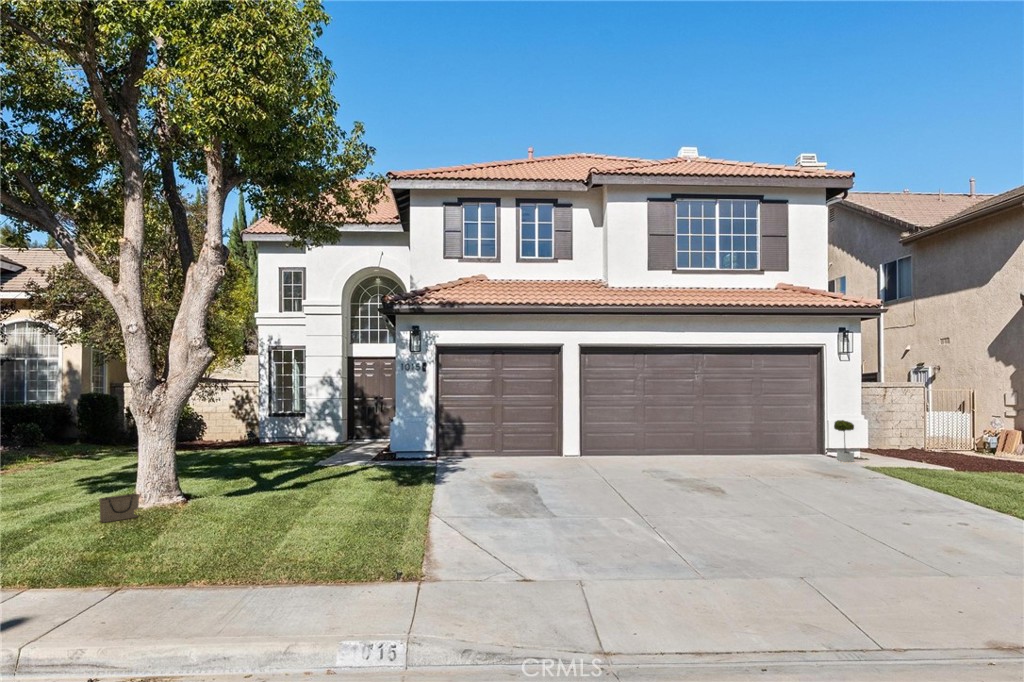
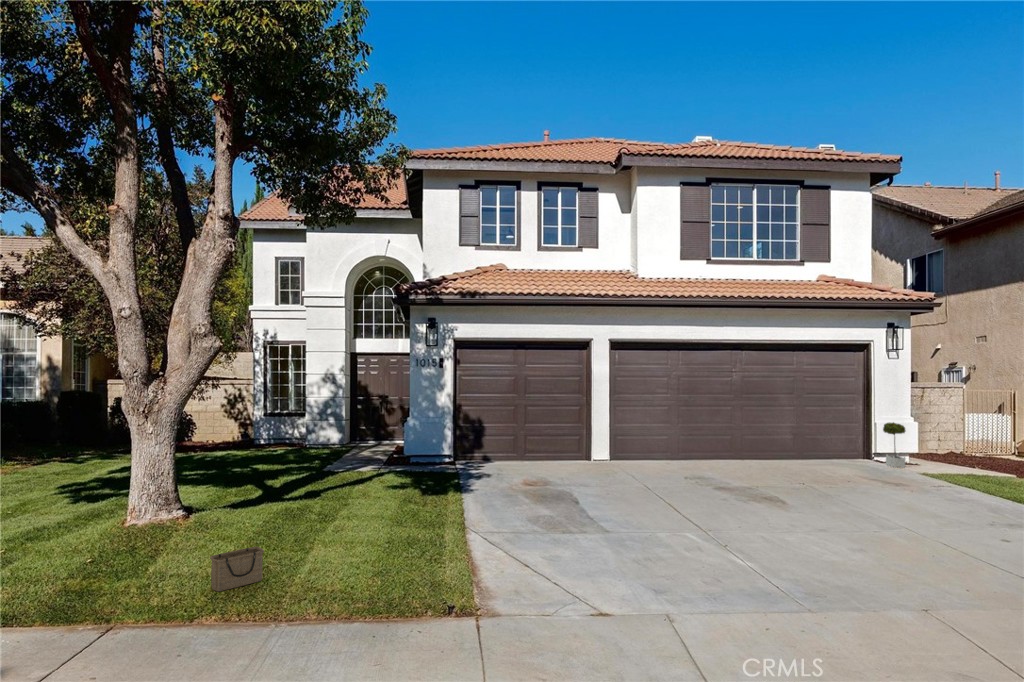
basket: present [99,494,140,523] -> present [210,546,264,592]

